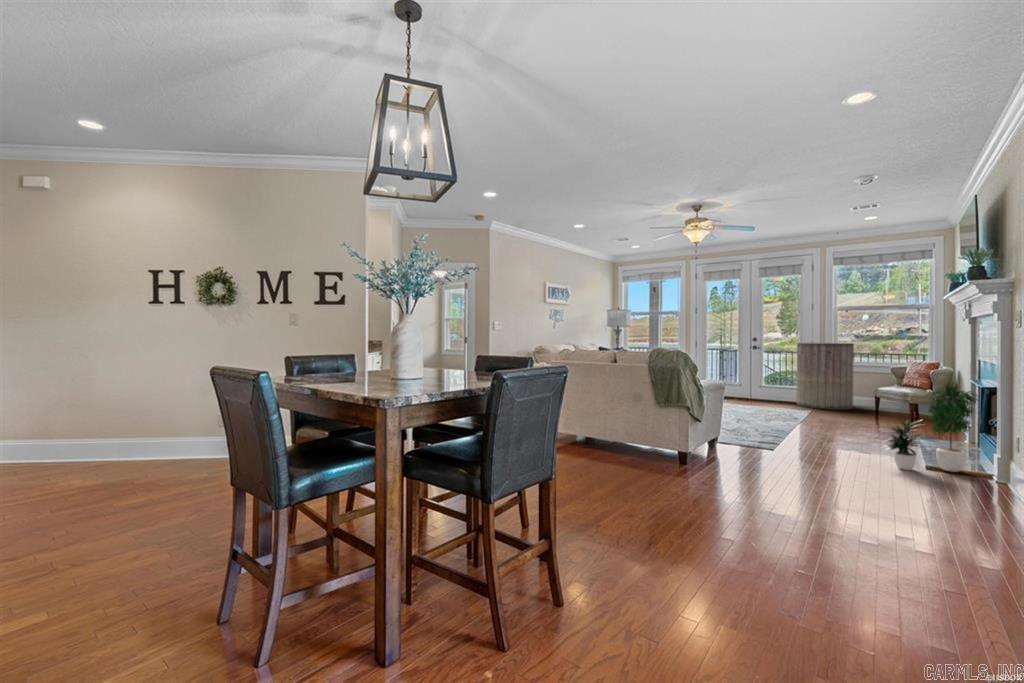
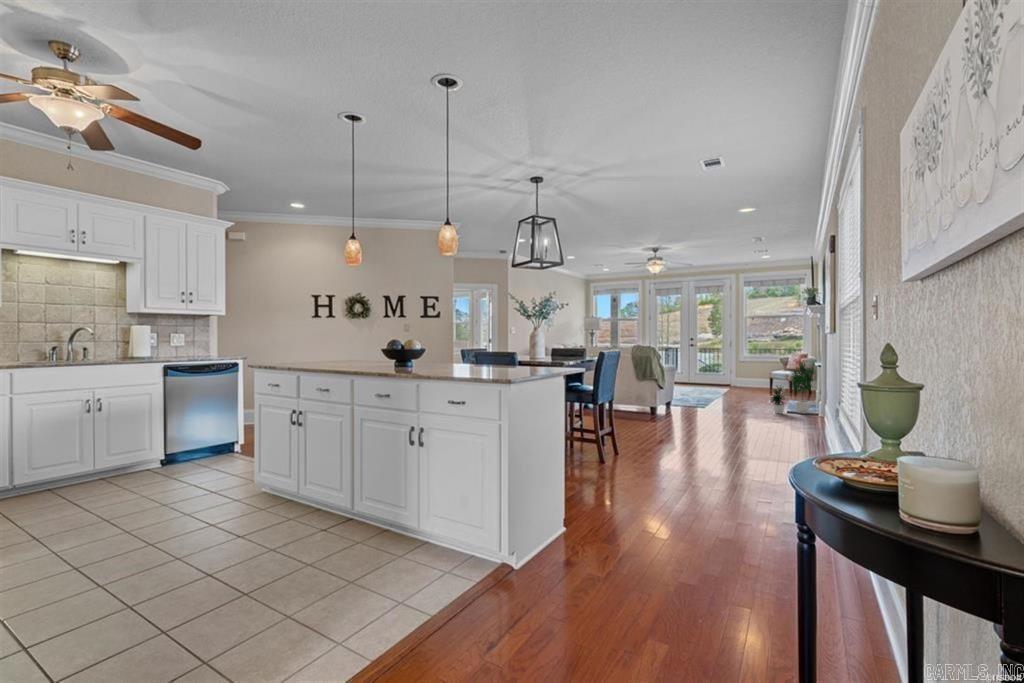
trash can: present [796,343,854,410] -> none [721,342,758,388]

